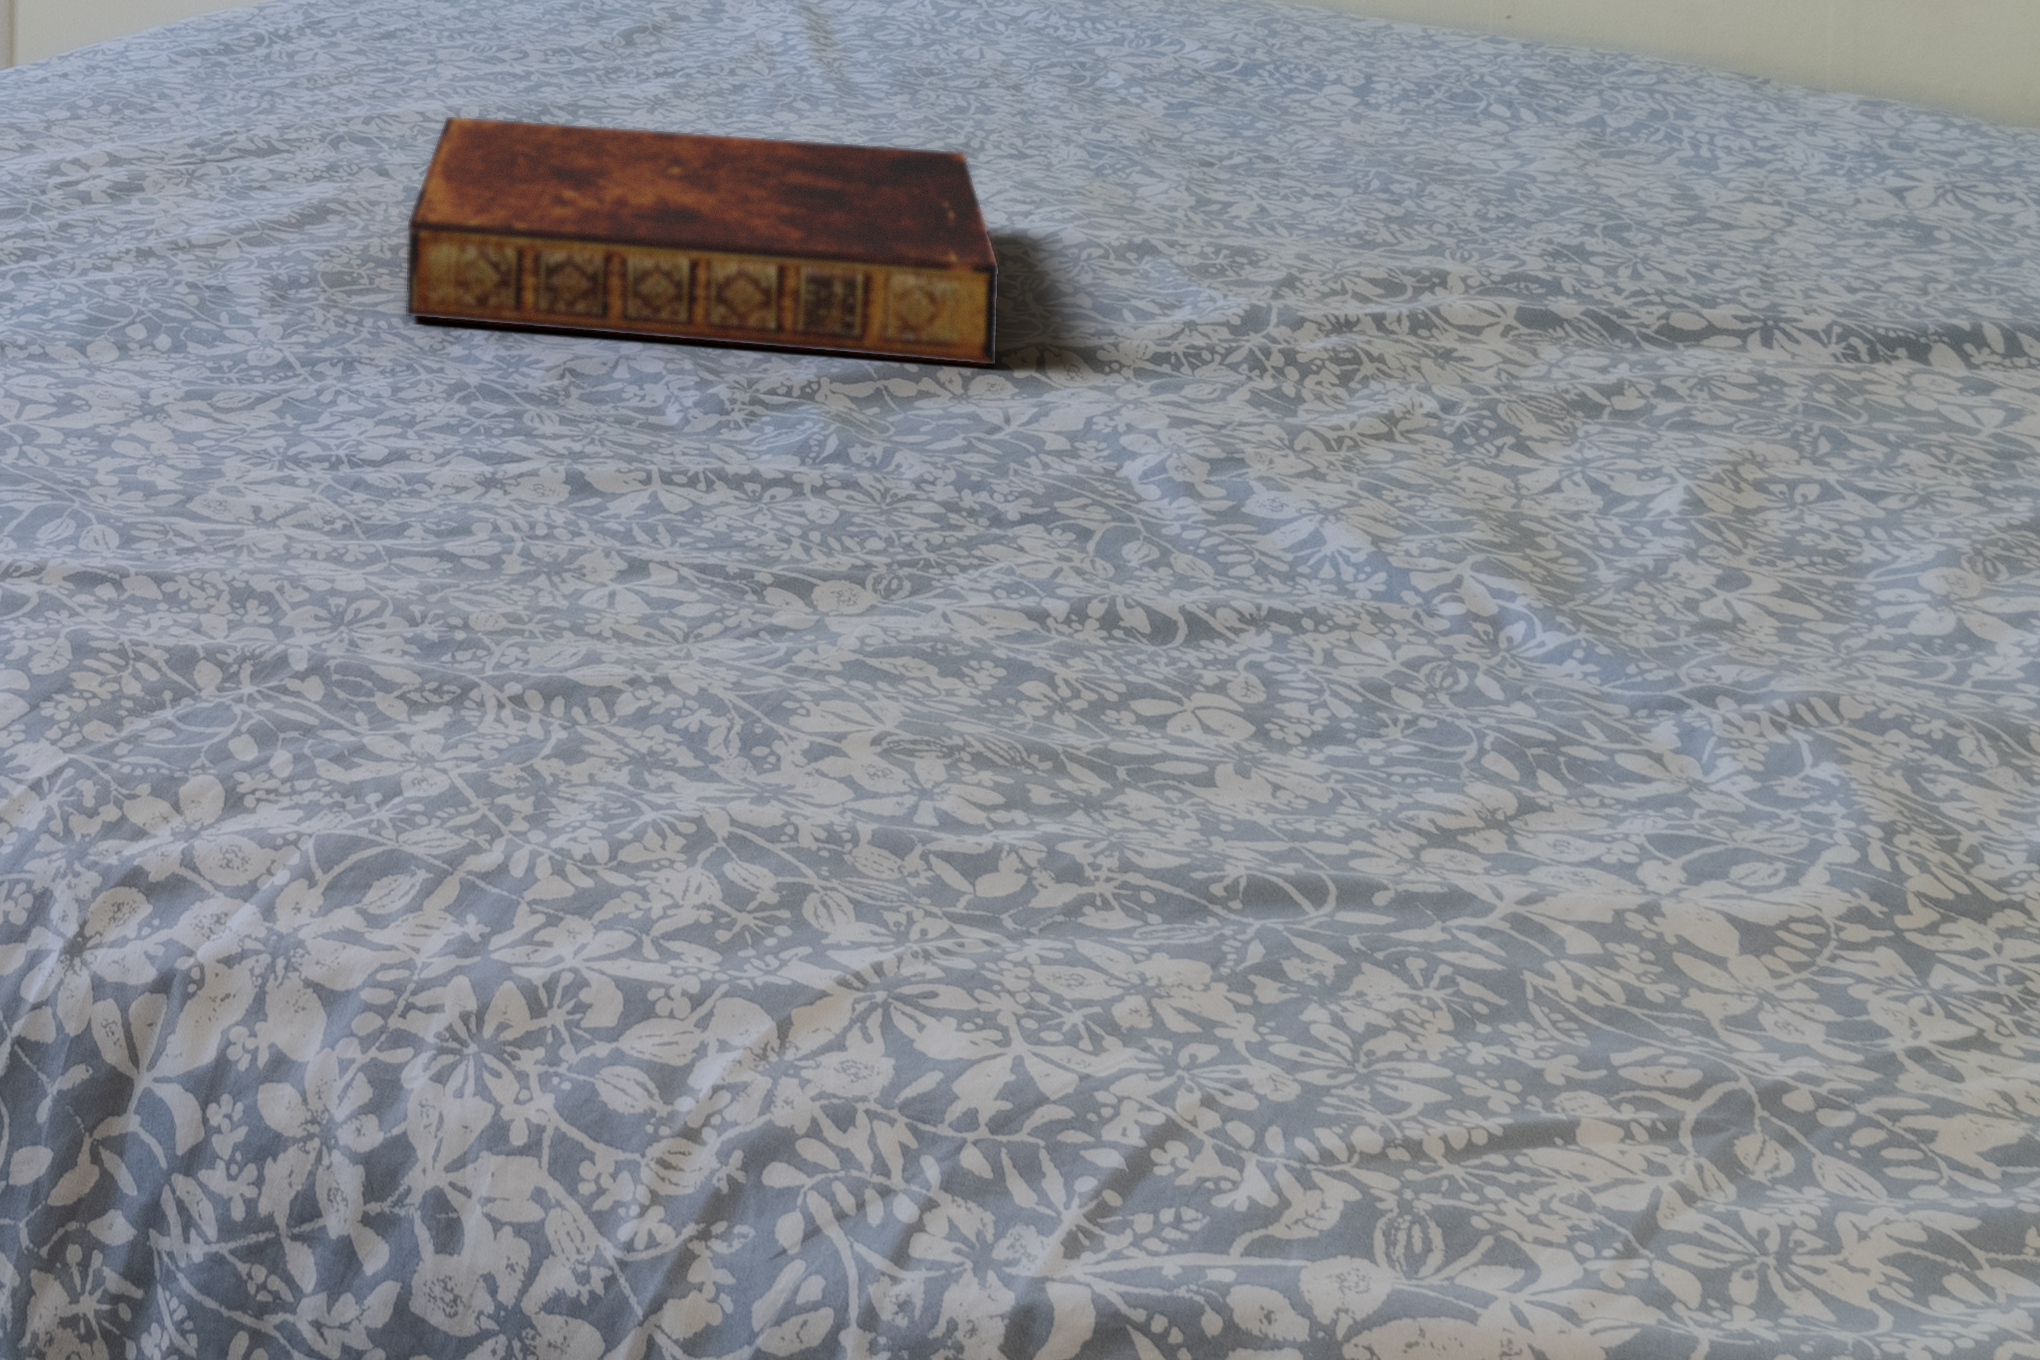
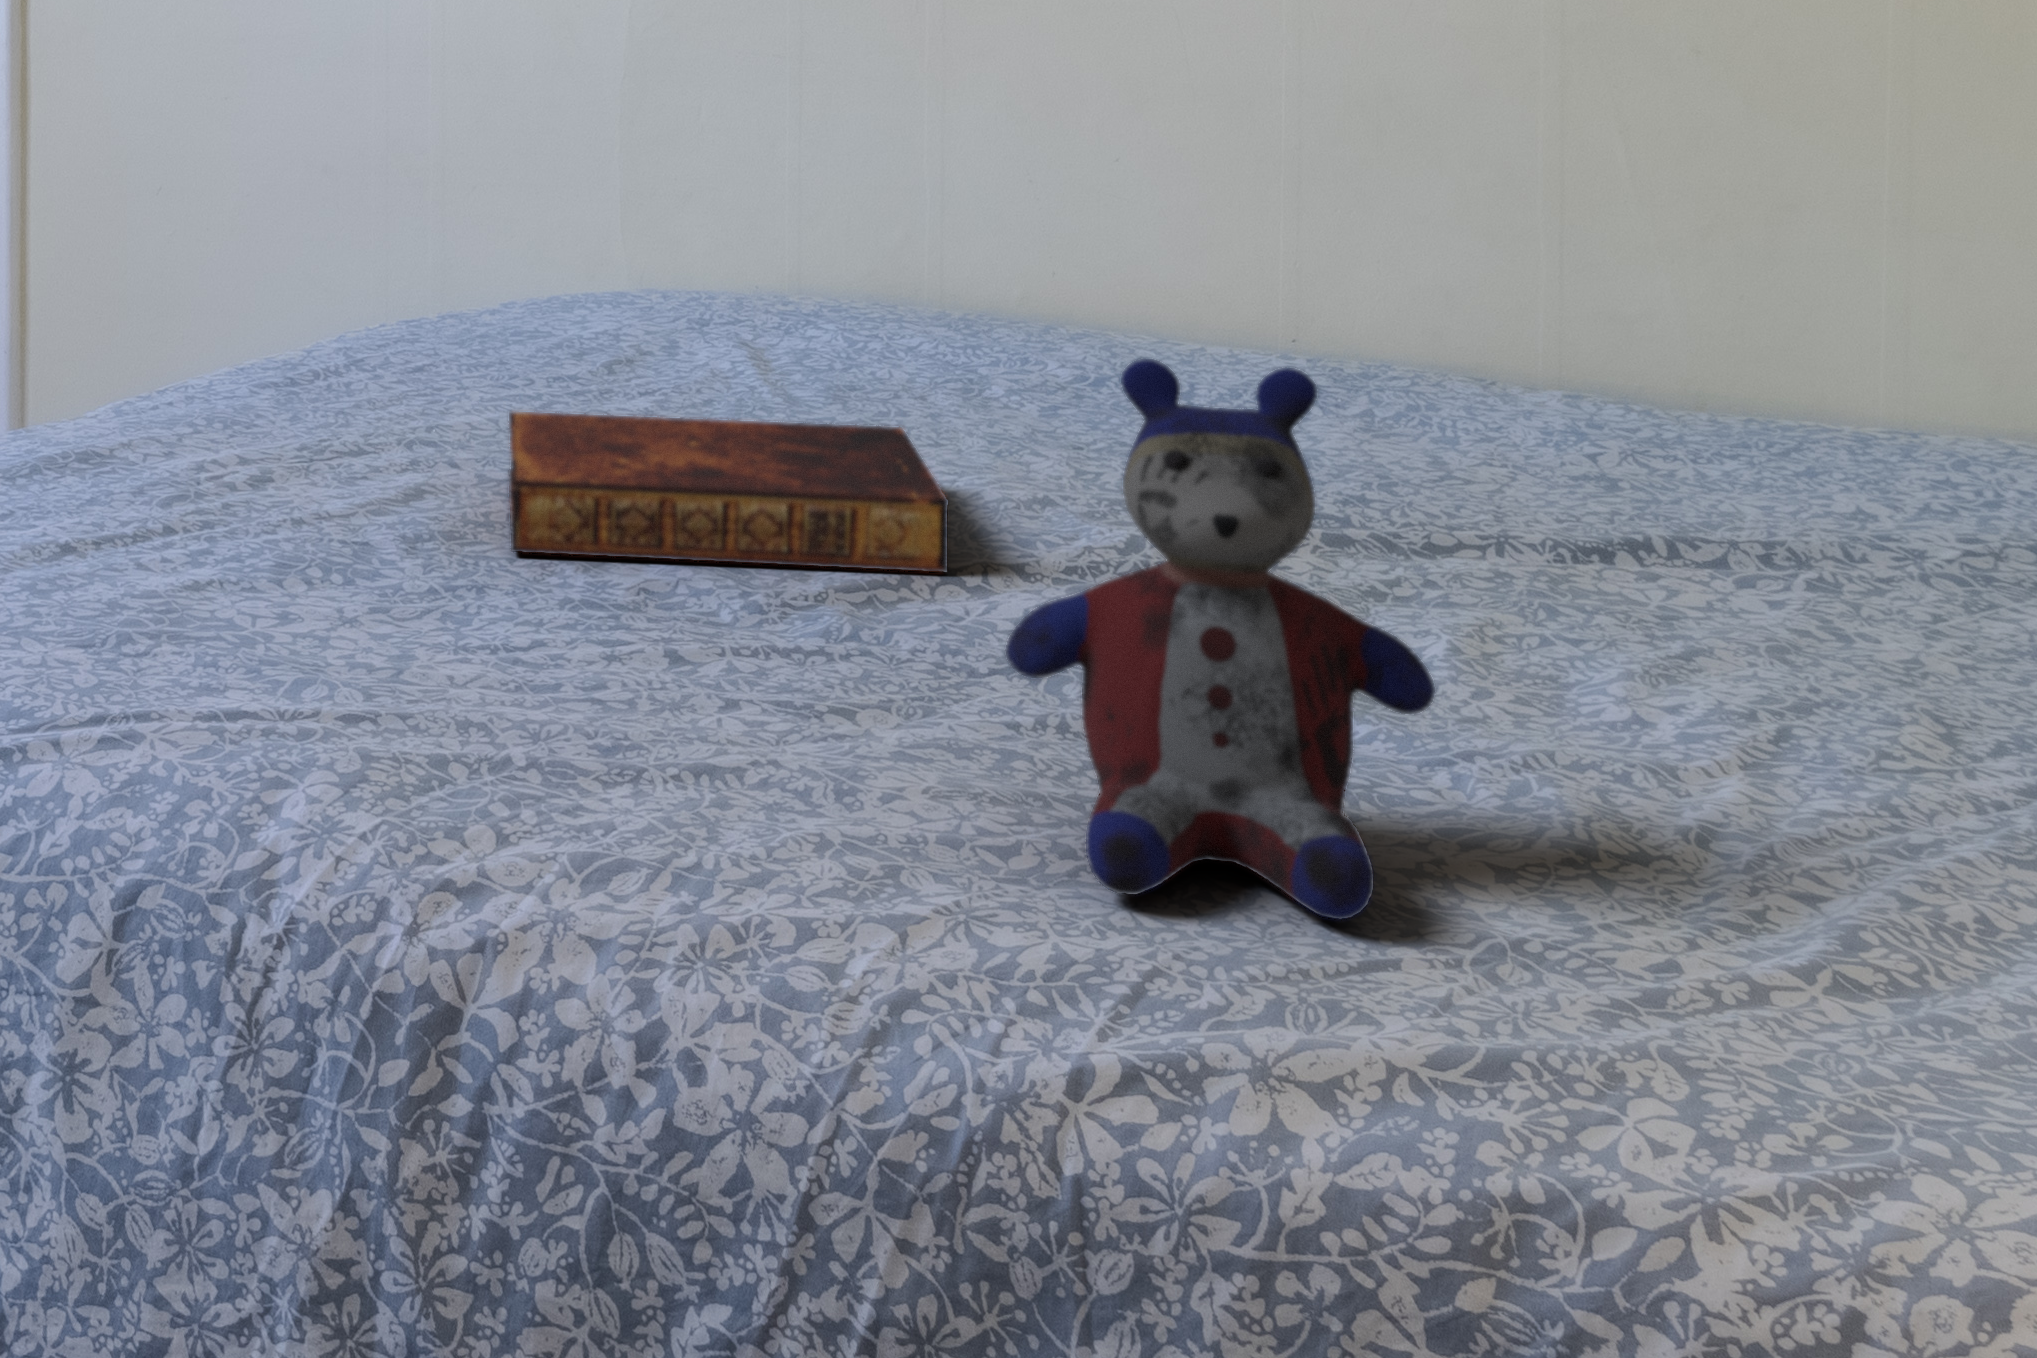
stuffed bear: none [995,124,1660,1033] -> present [1006,359,1435,920]

